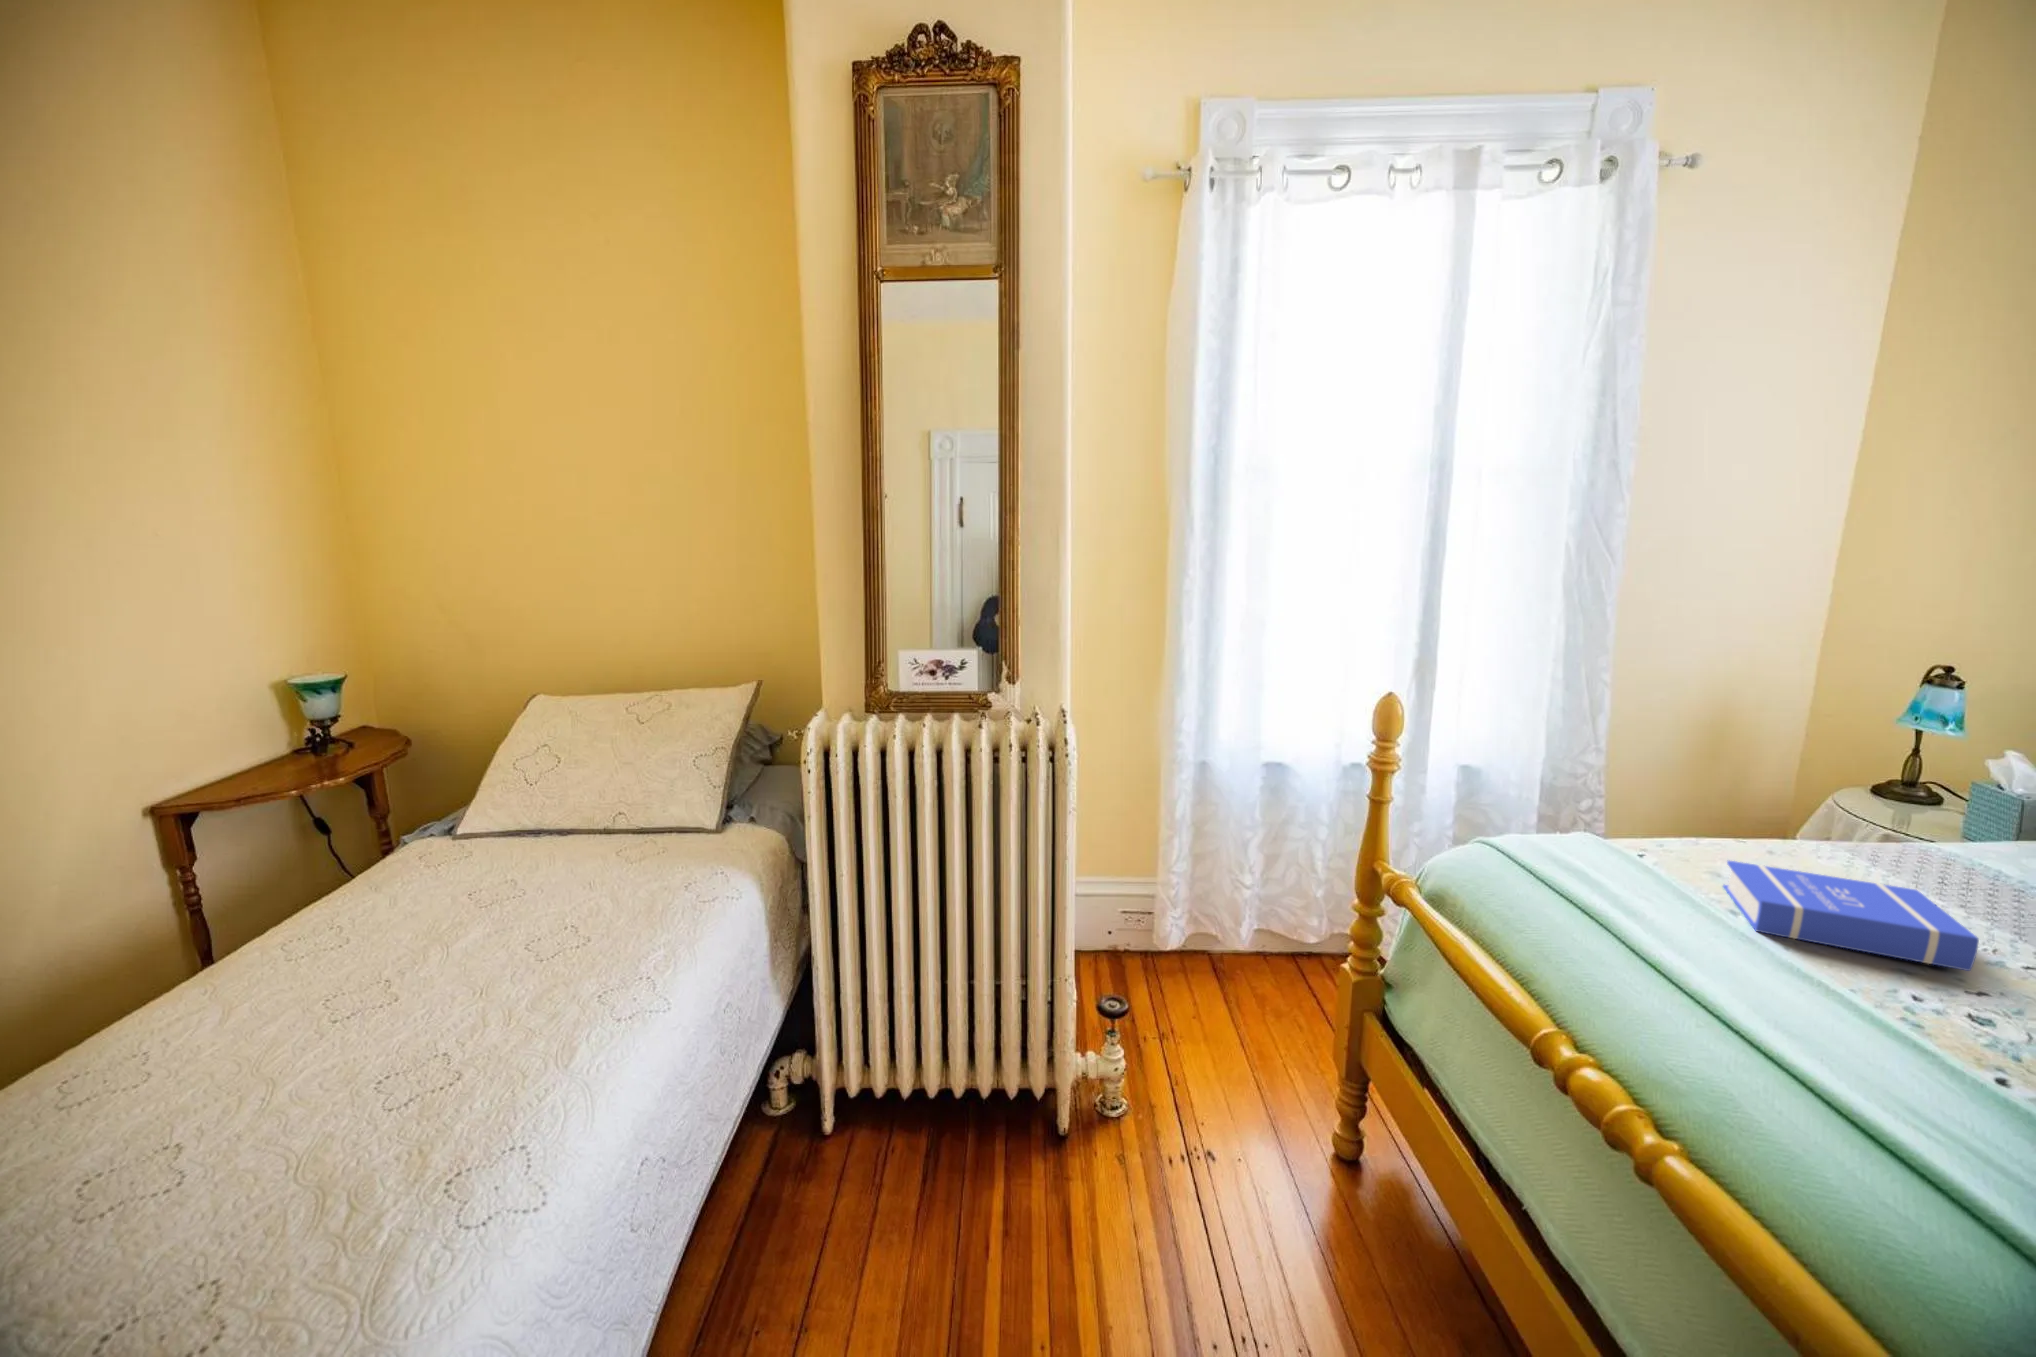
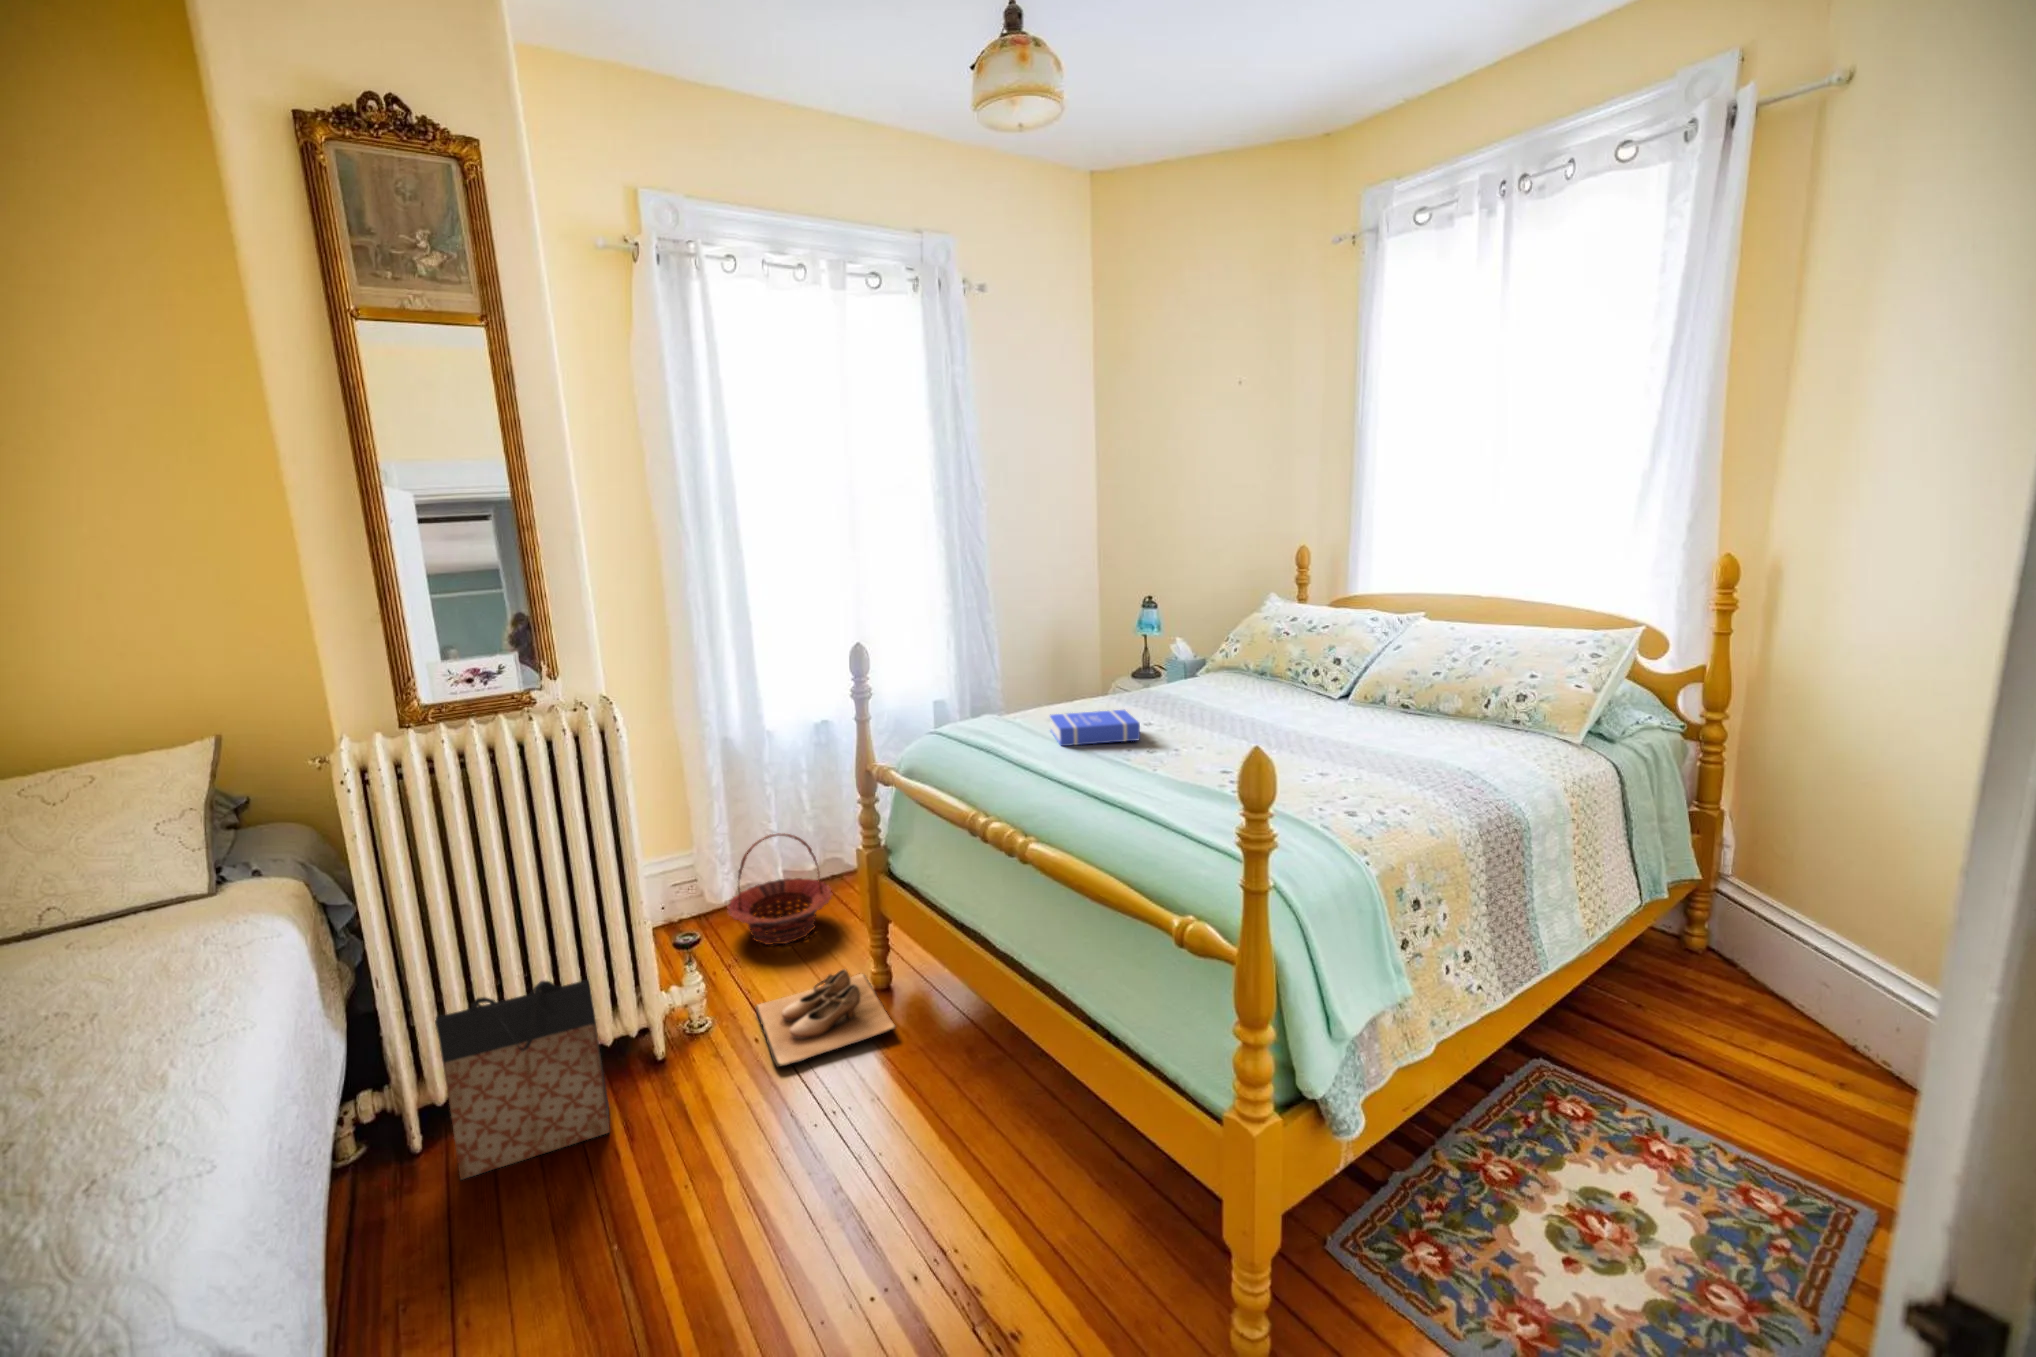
basket: none [1171,893,1300,1030] -> present [727,833,832,945]
bag: none [839,1021,992,1222] -> present [435,980,610,1180]
shoe: none [1175,1111,1357,1258] -> present [755,969,896,1067]

